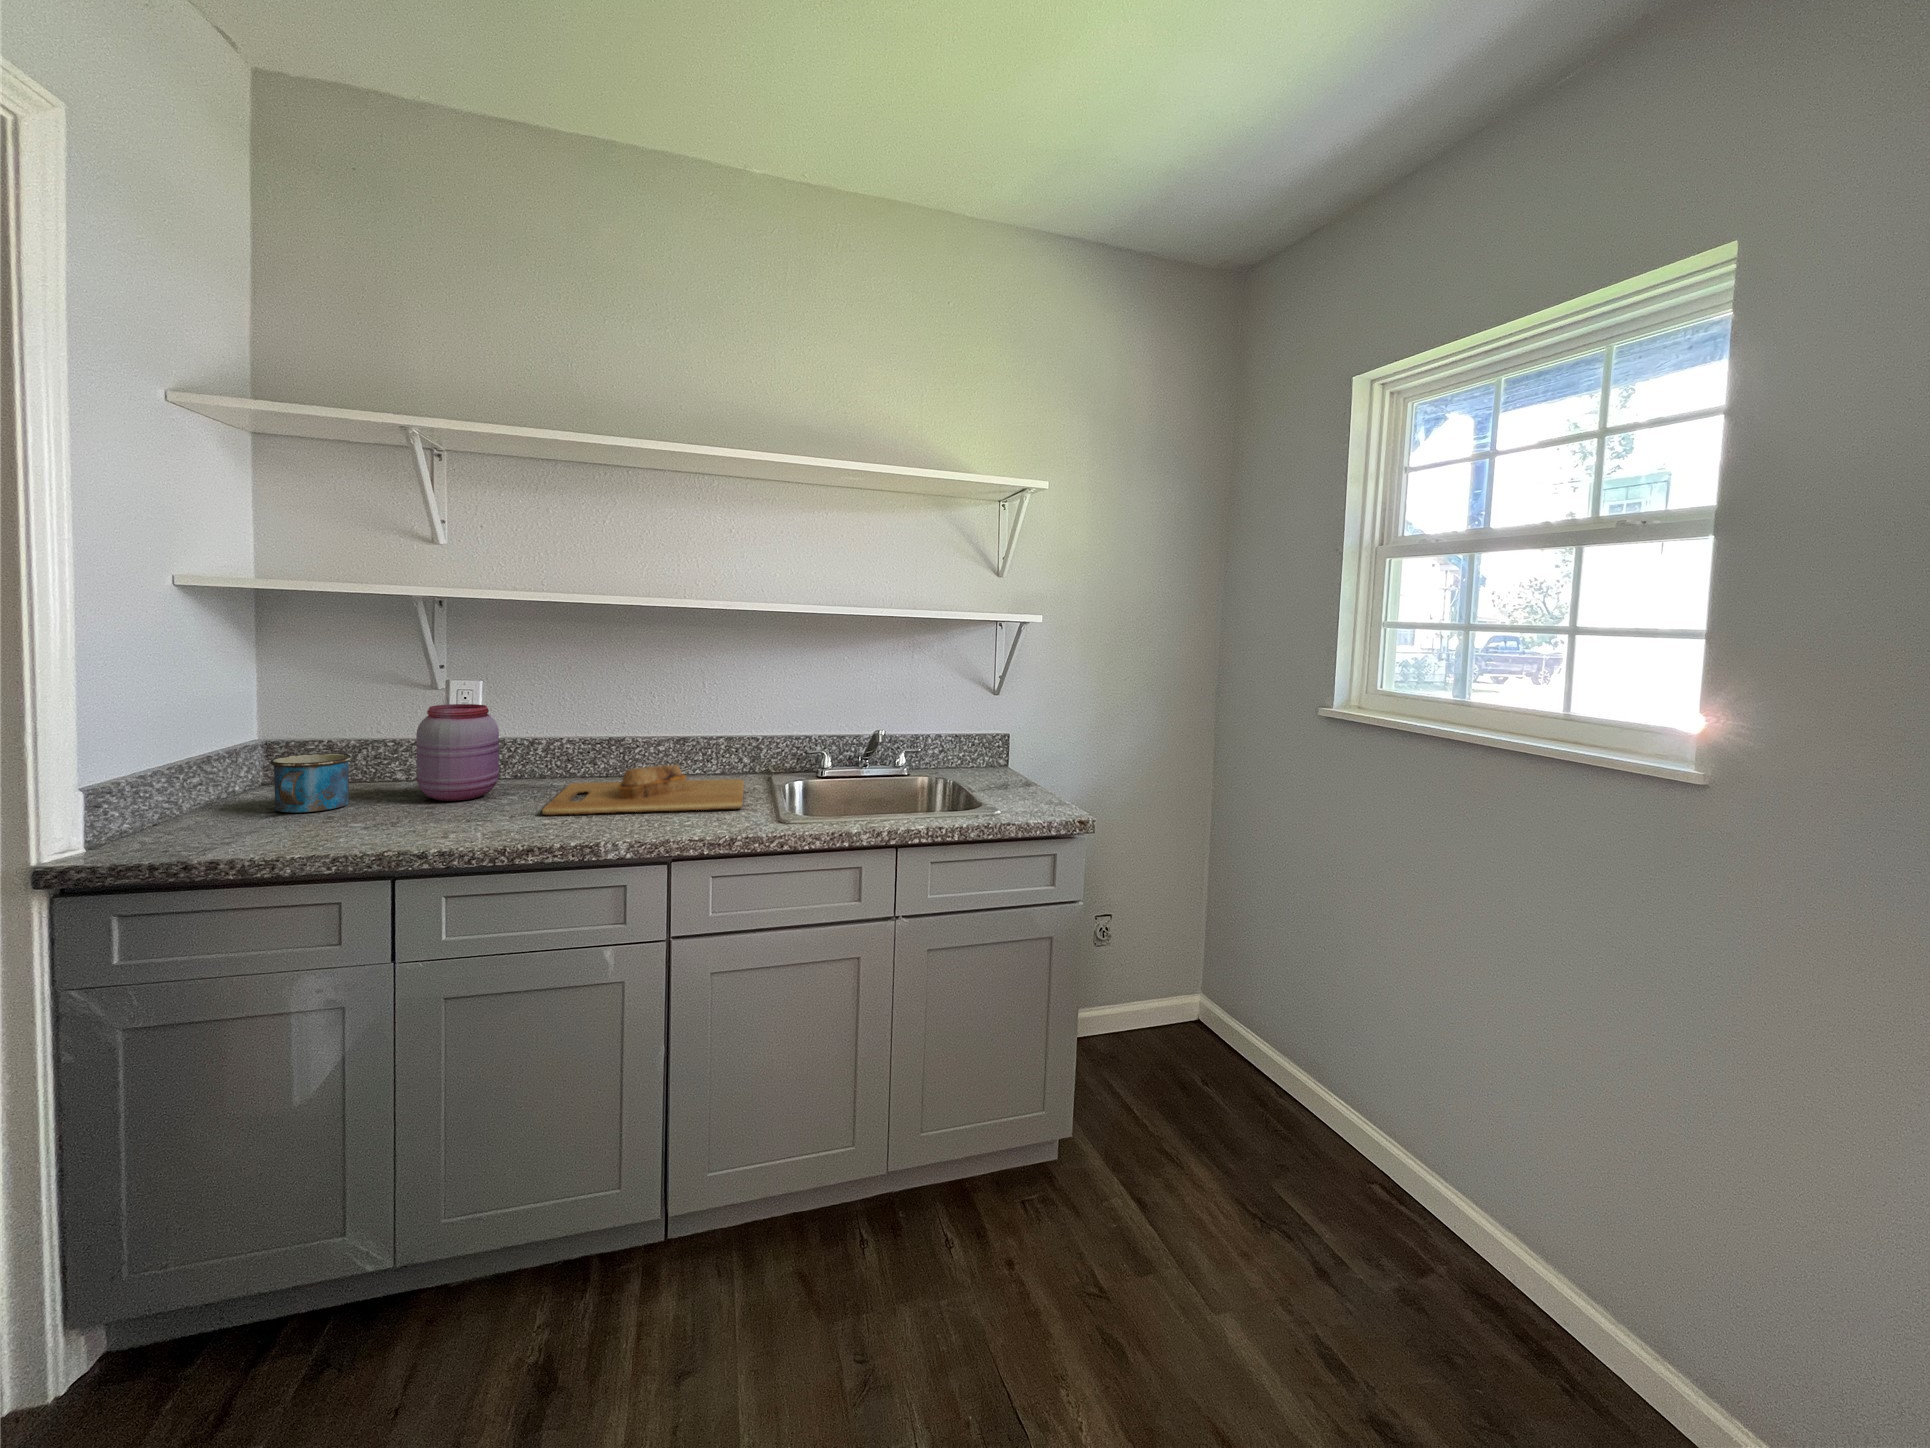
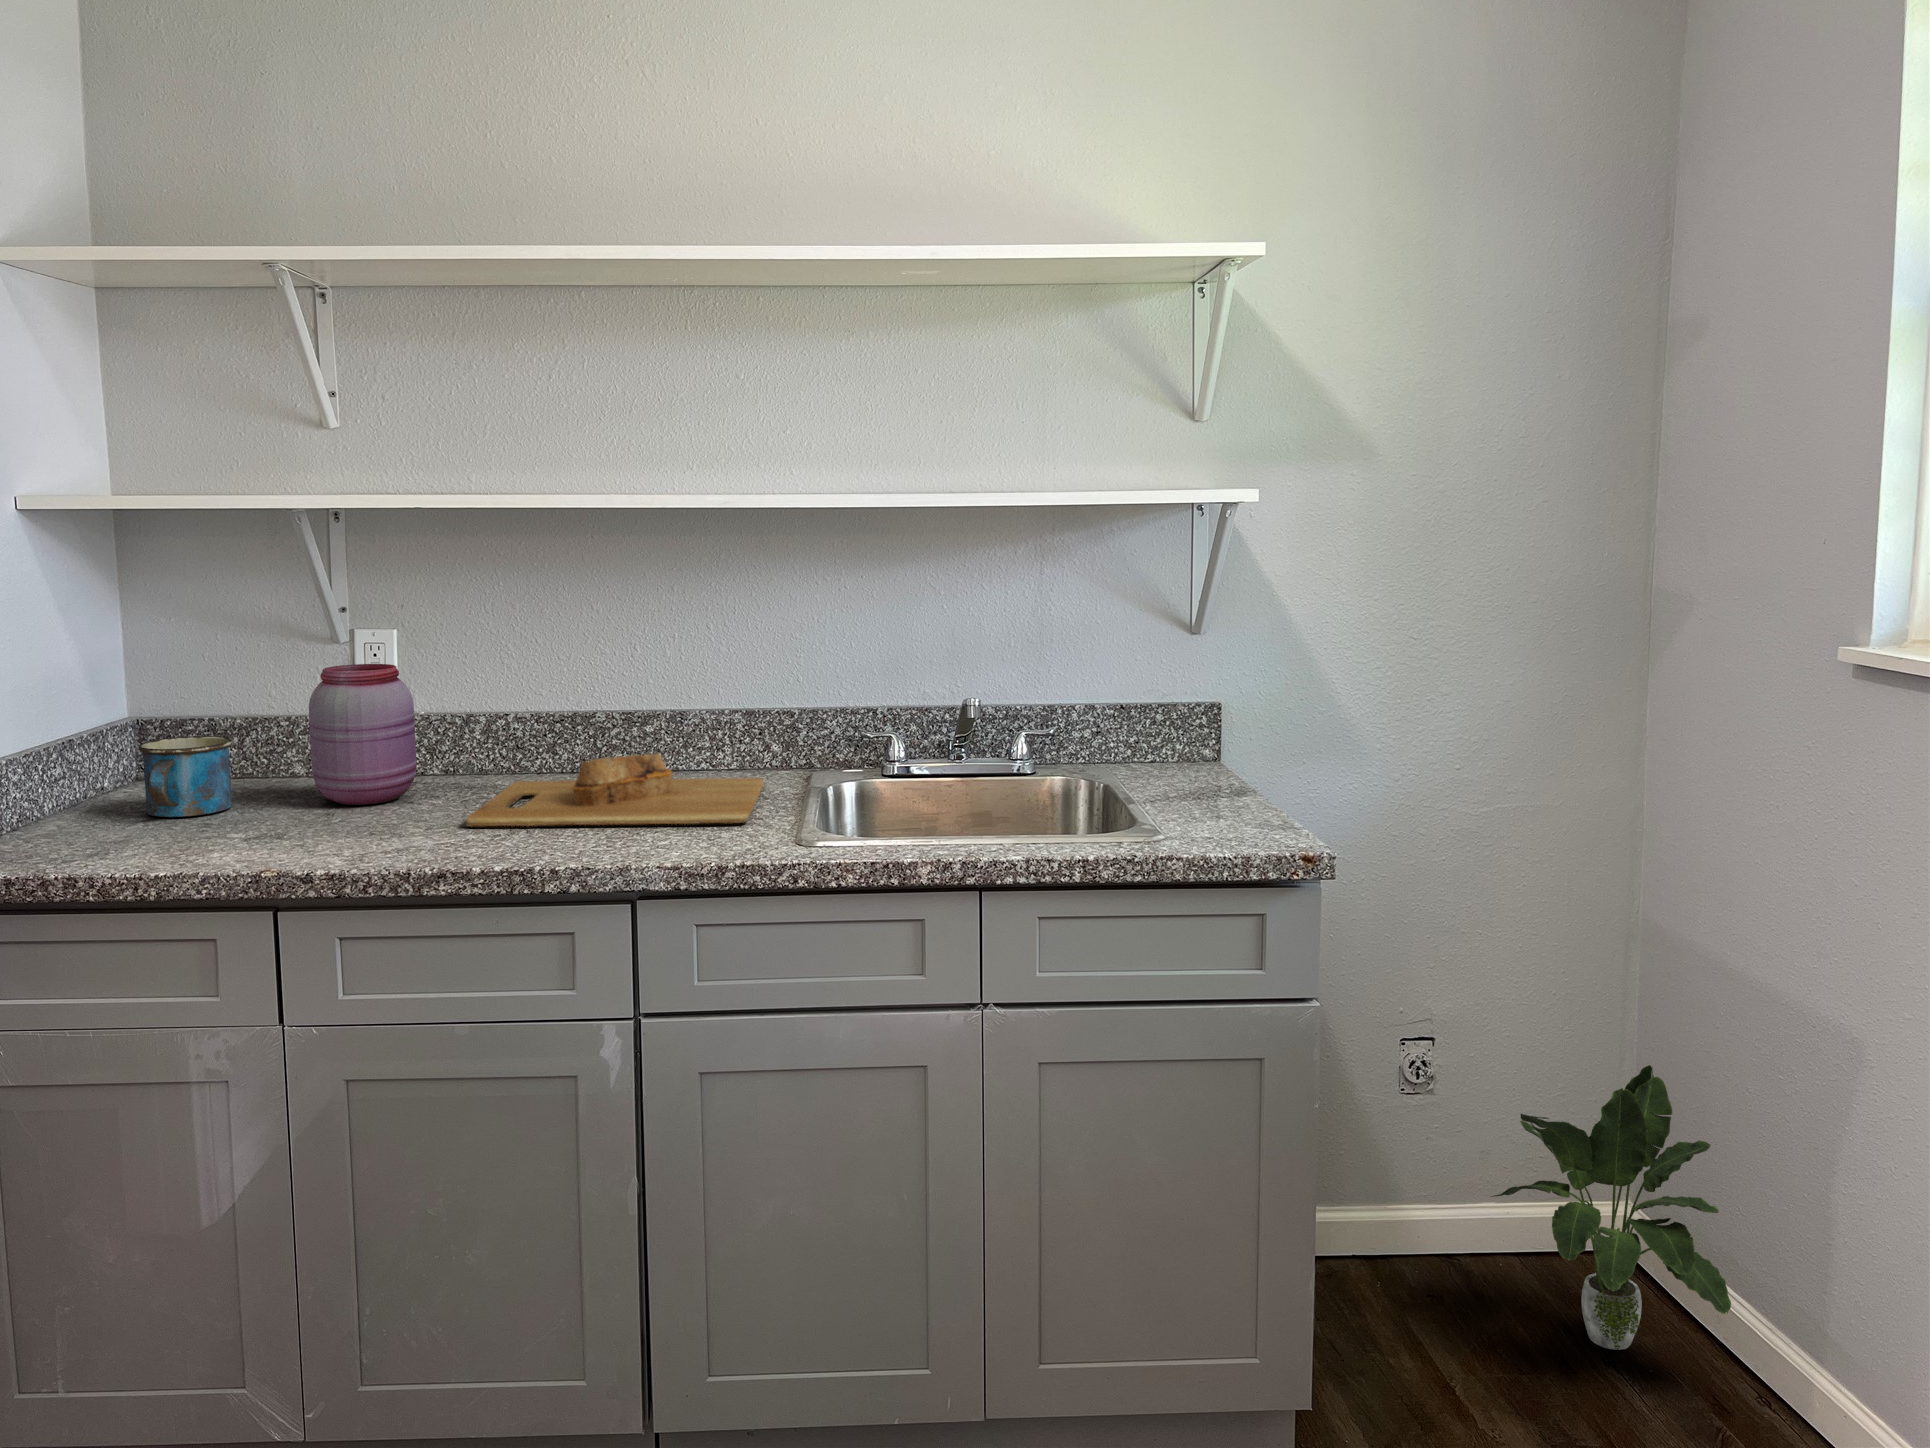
potted plant: none [1146,924,1265,1077] -> present [1492,1065,1731,1350]

